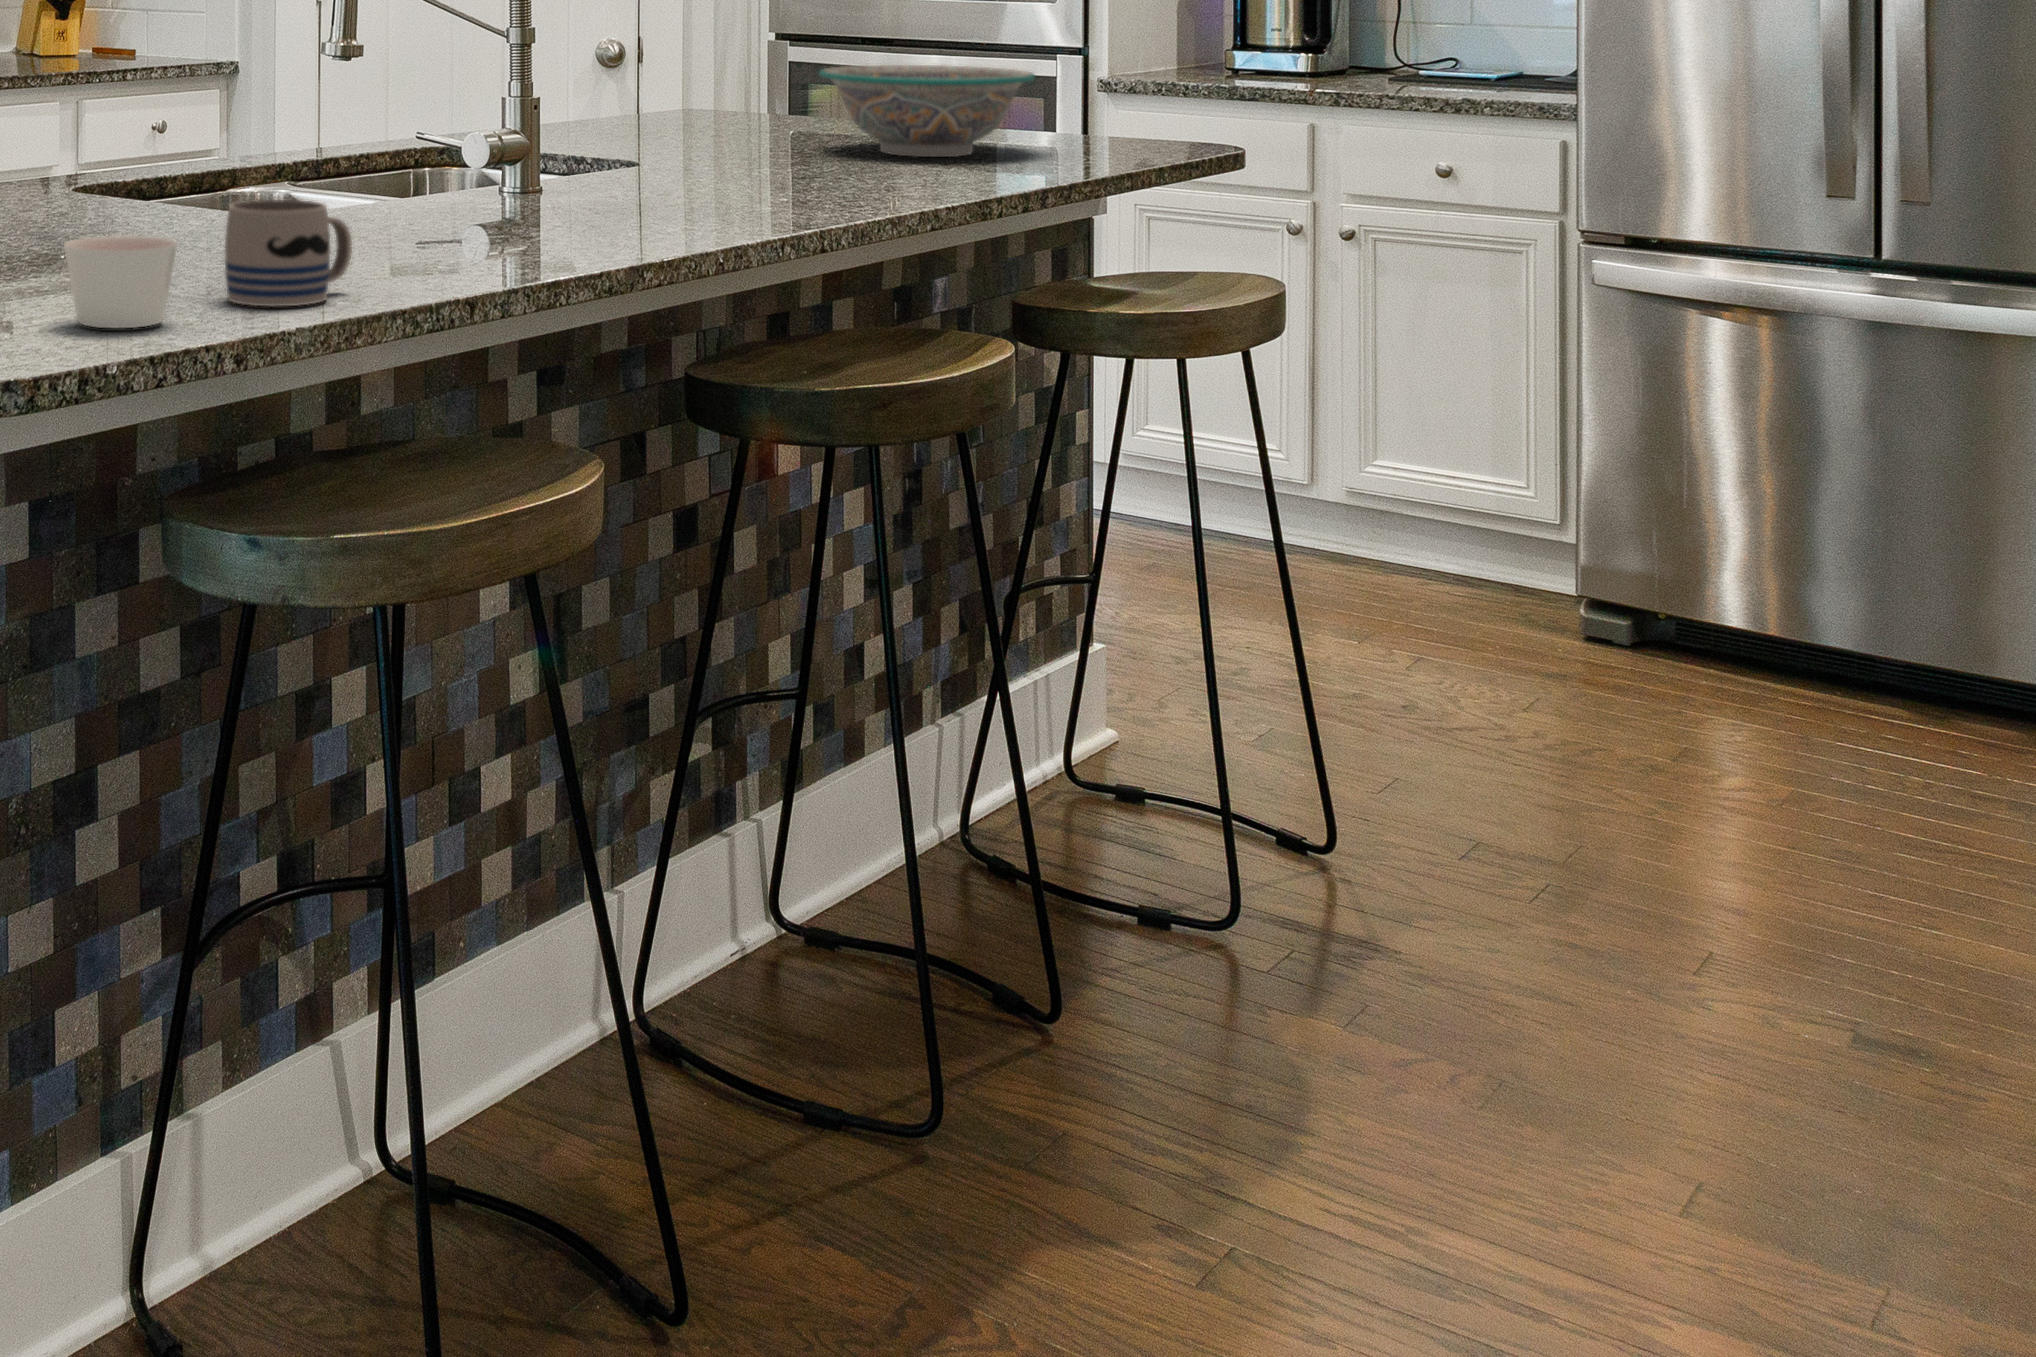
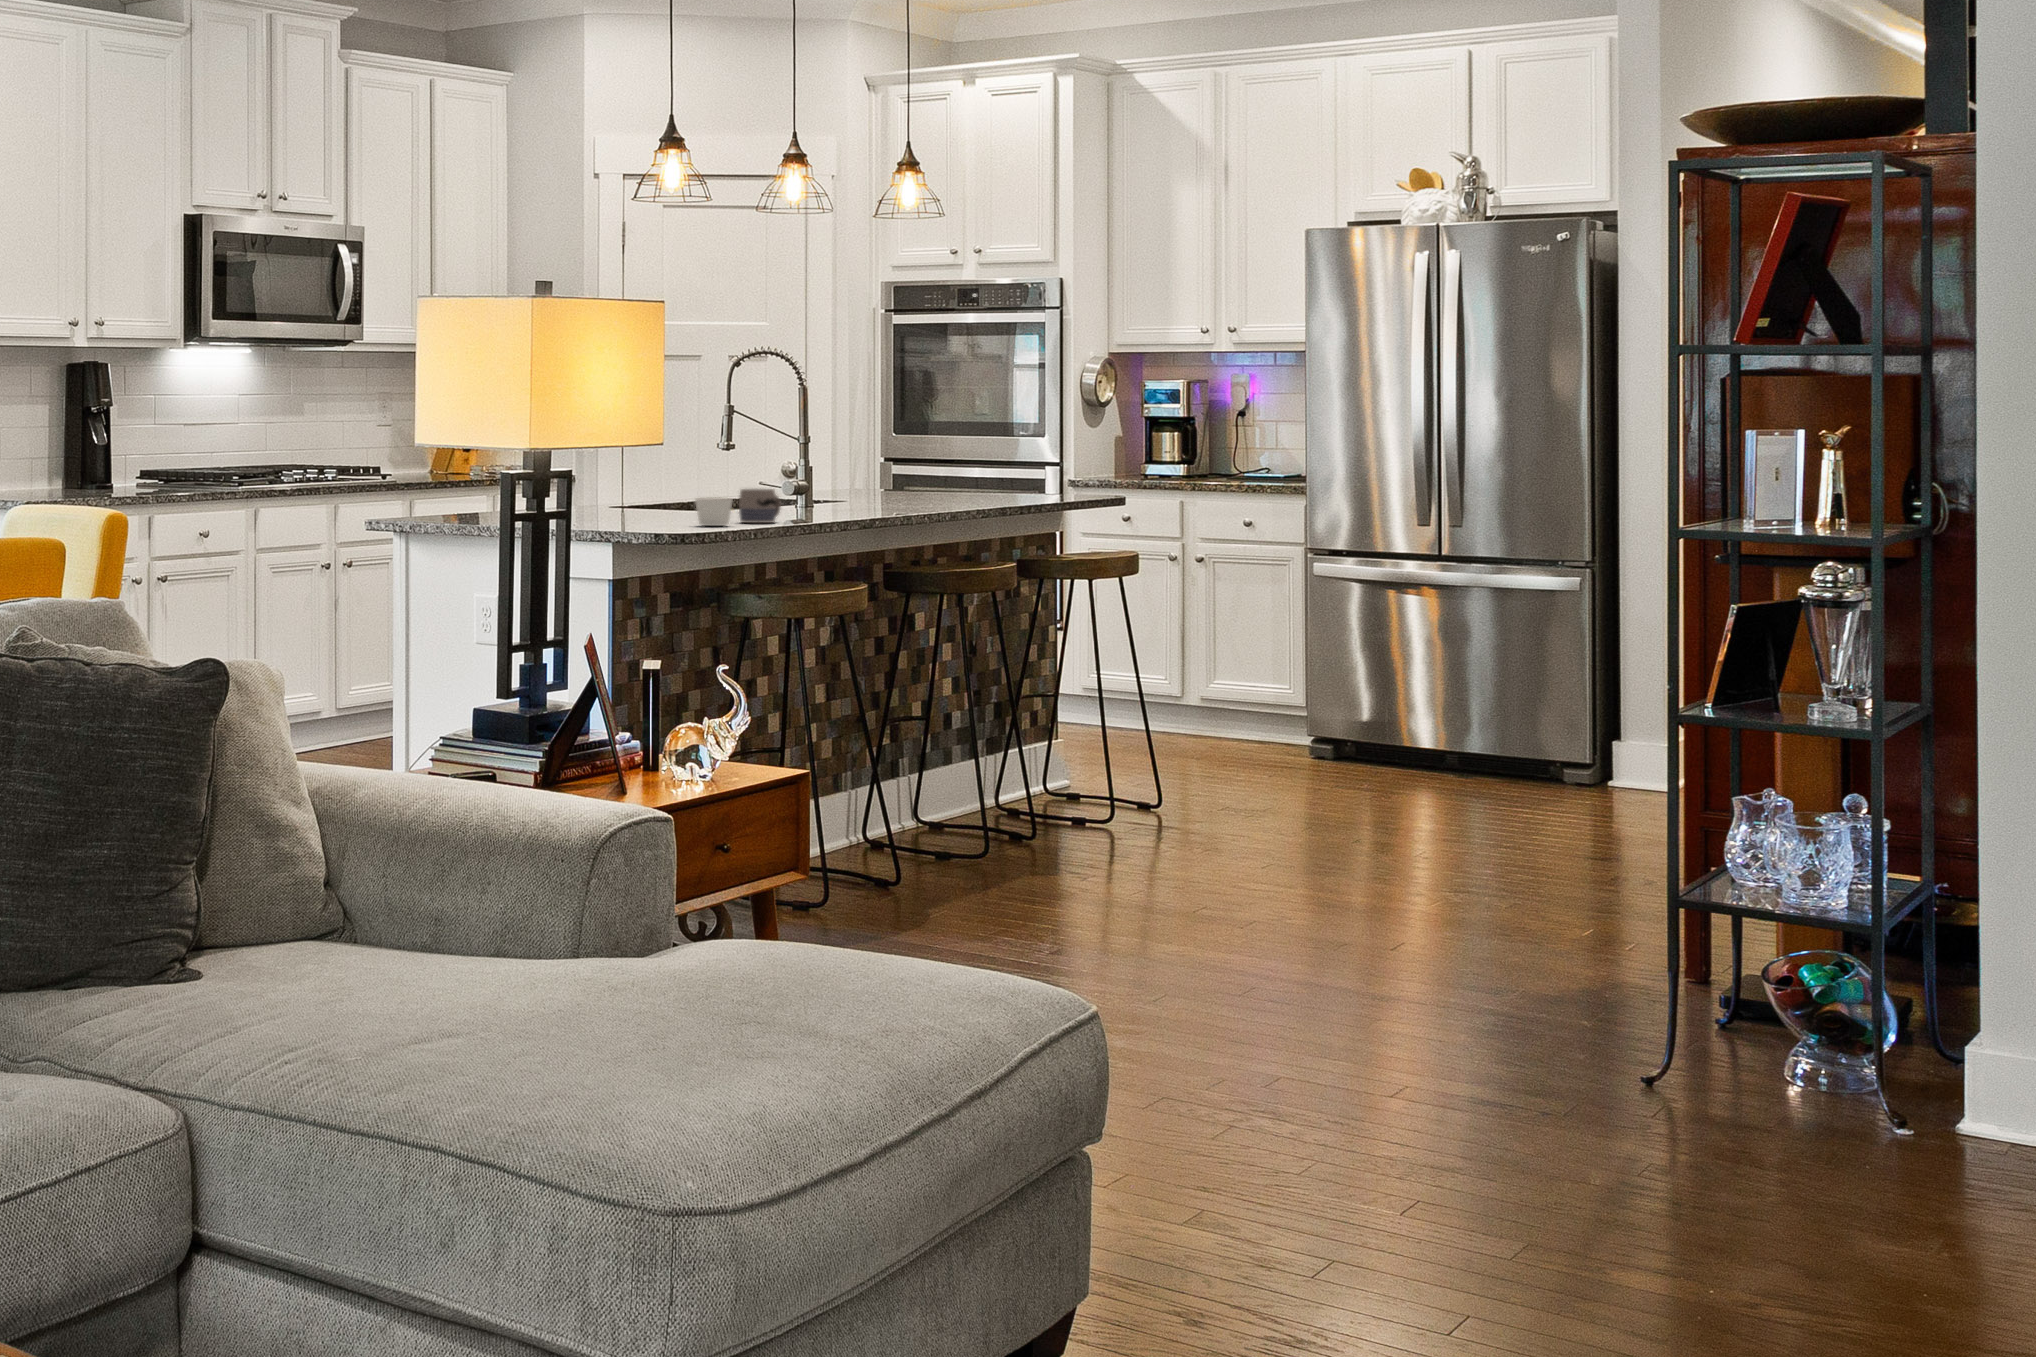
bowl: present [820,65,1035,157] -> none [929,458,1027,498]

